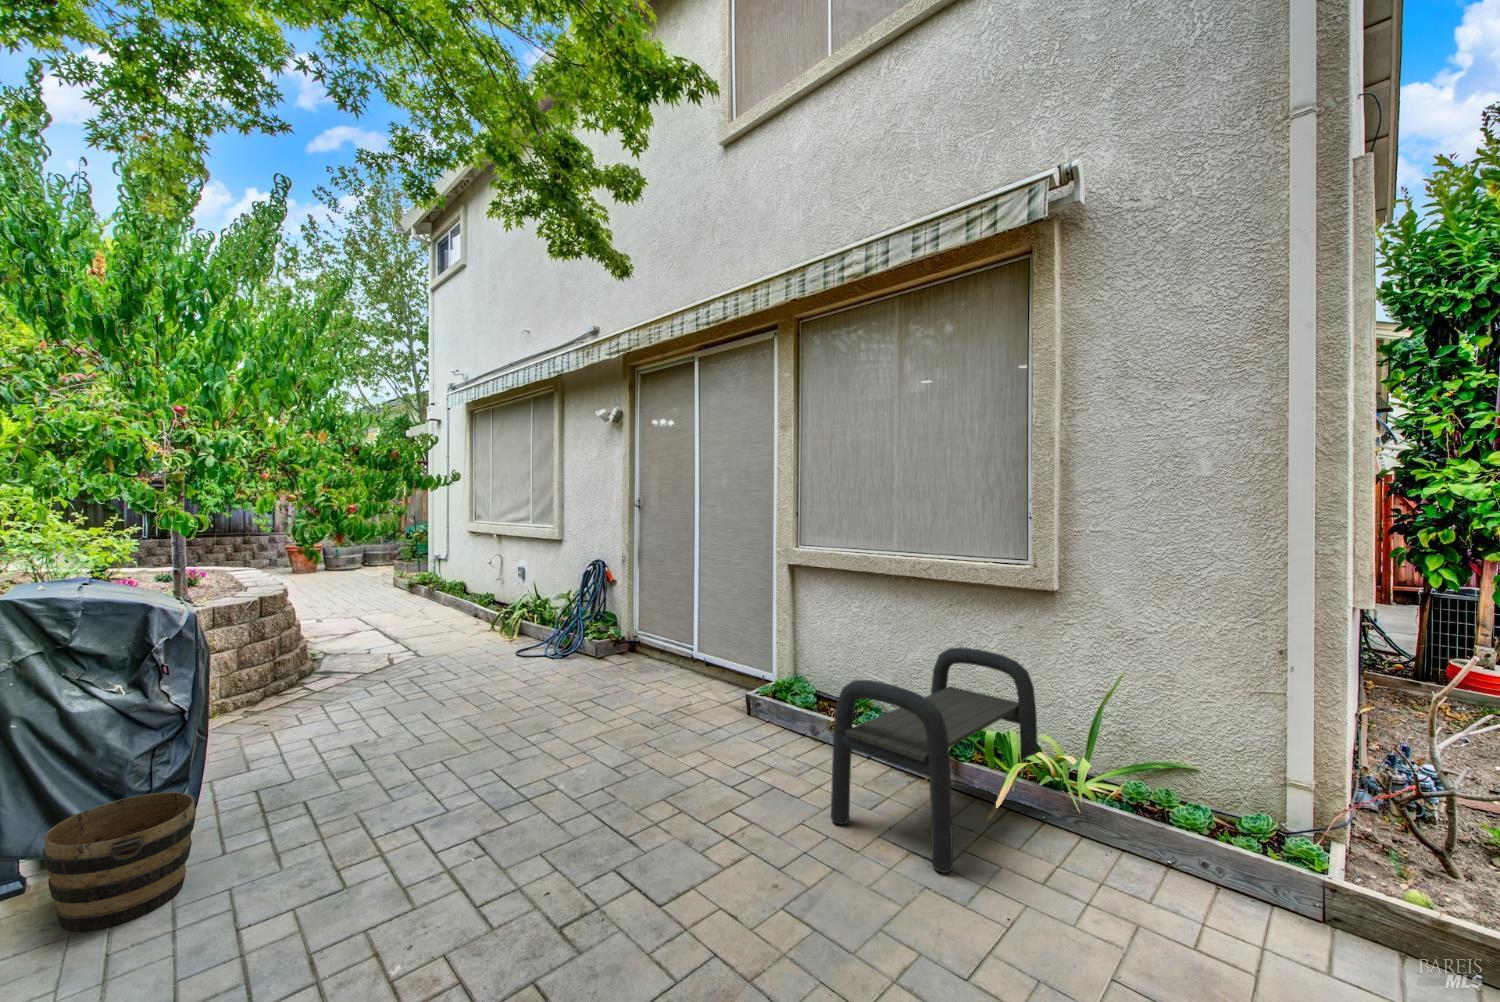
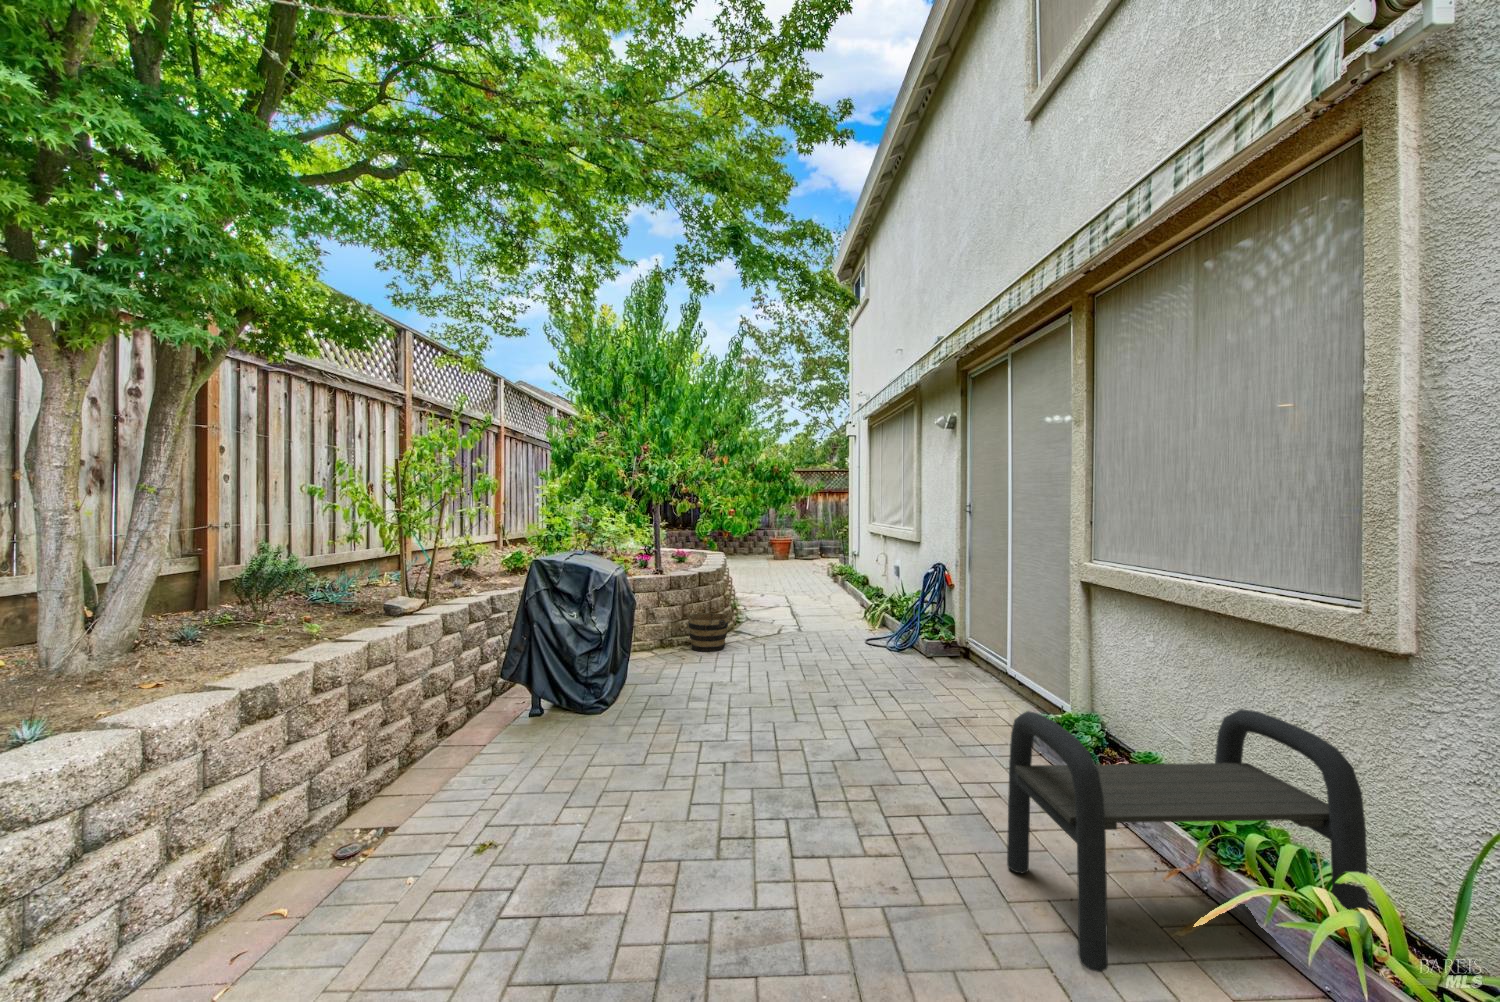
bucket: present [43,792,196,931] -> present [688,613,728,652]

